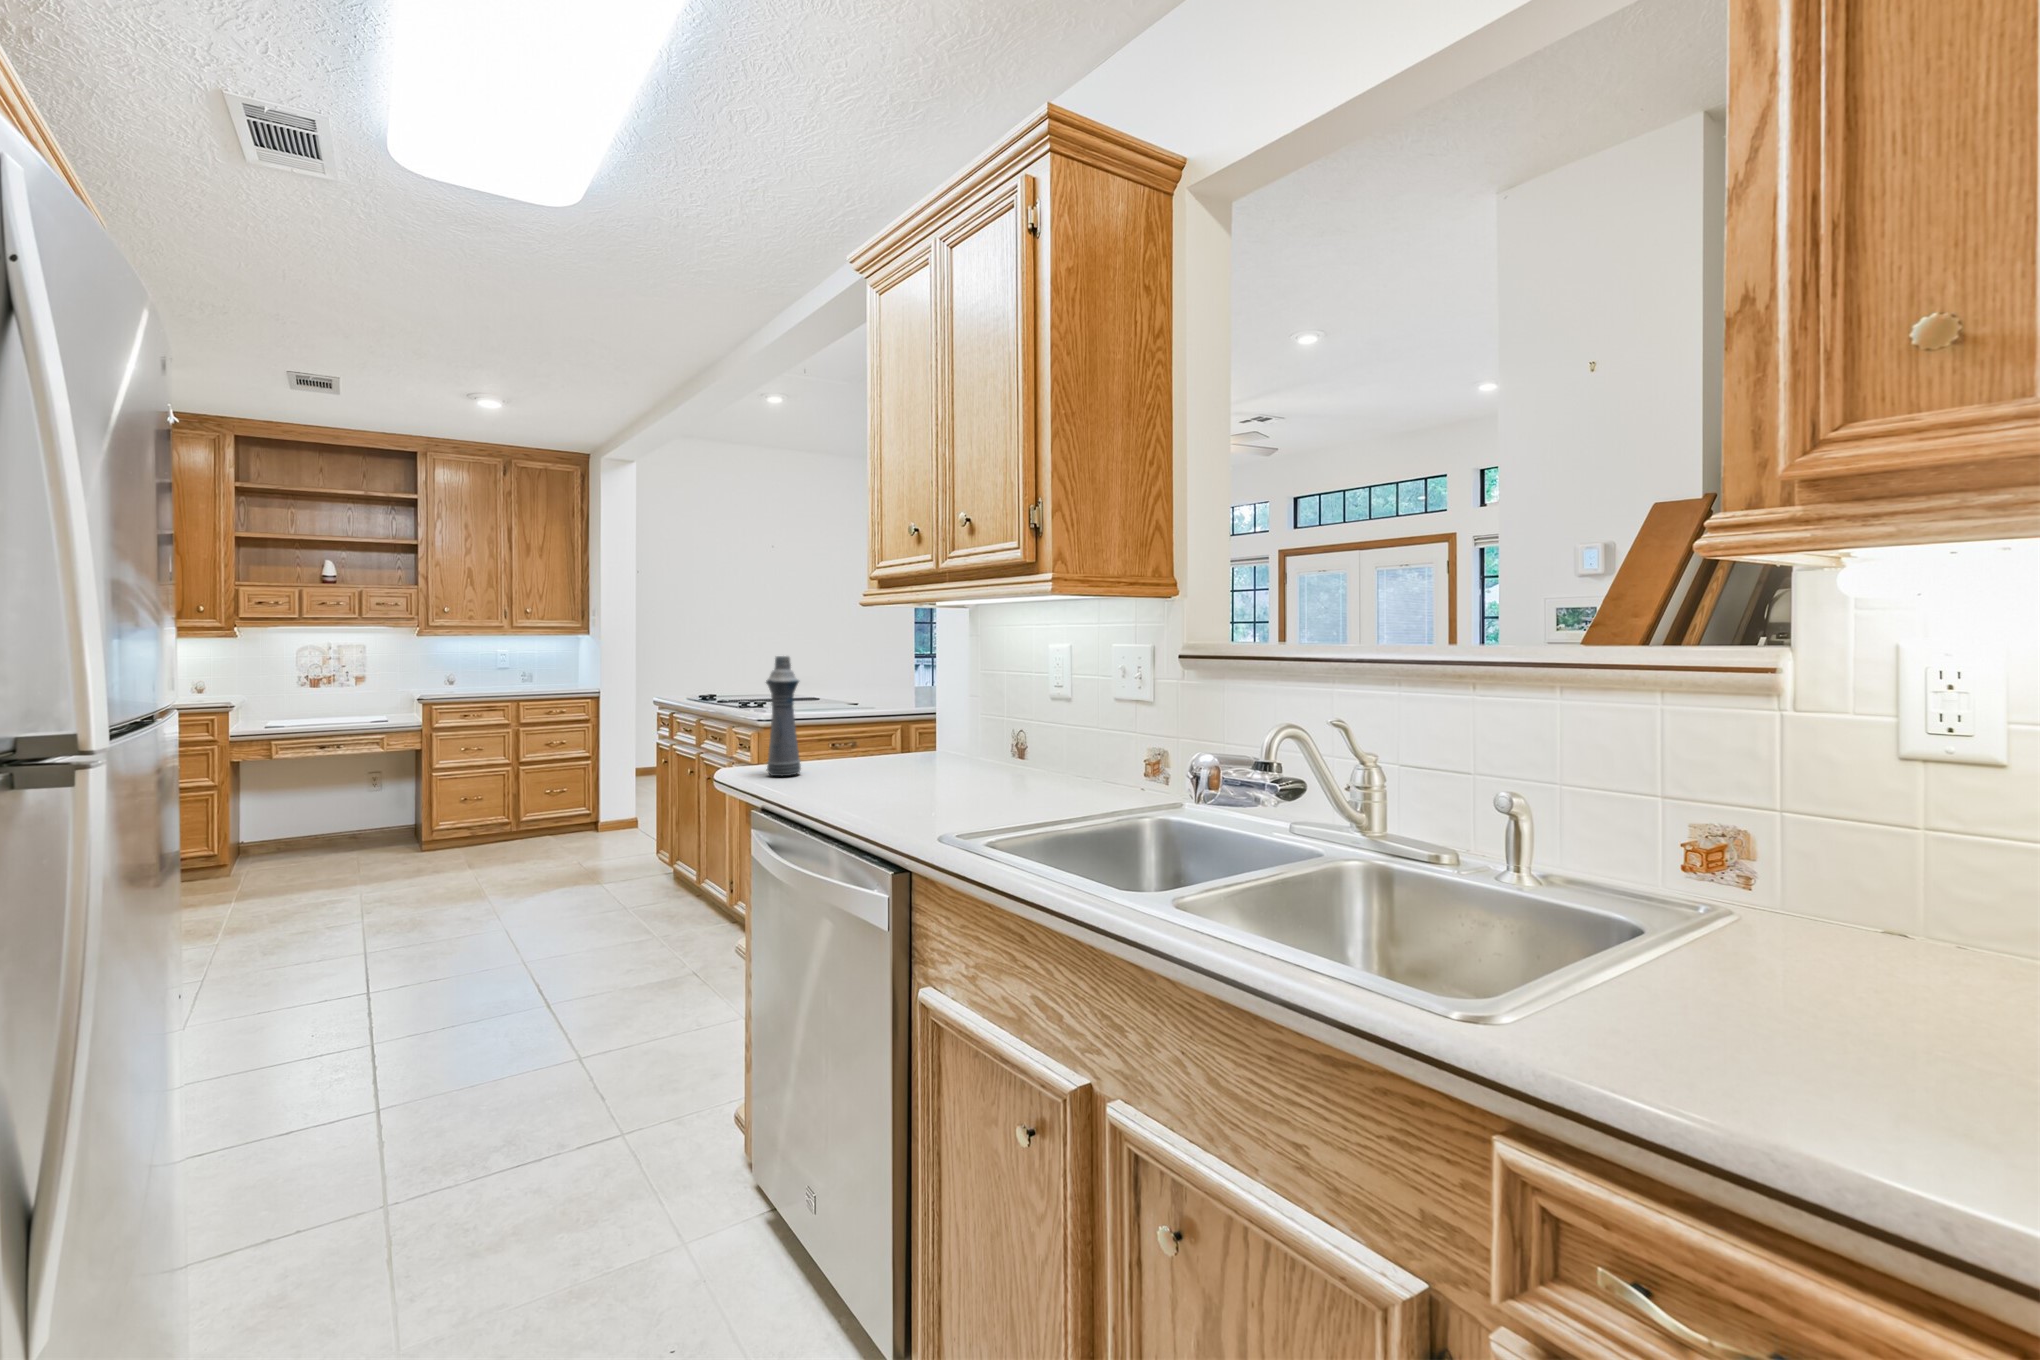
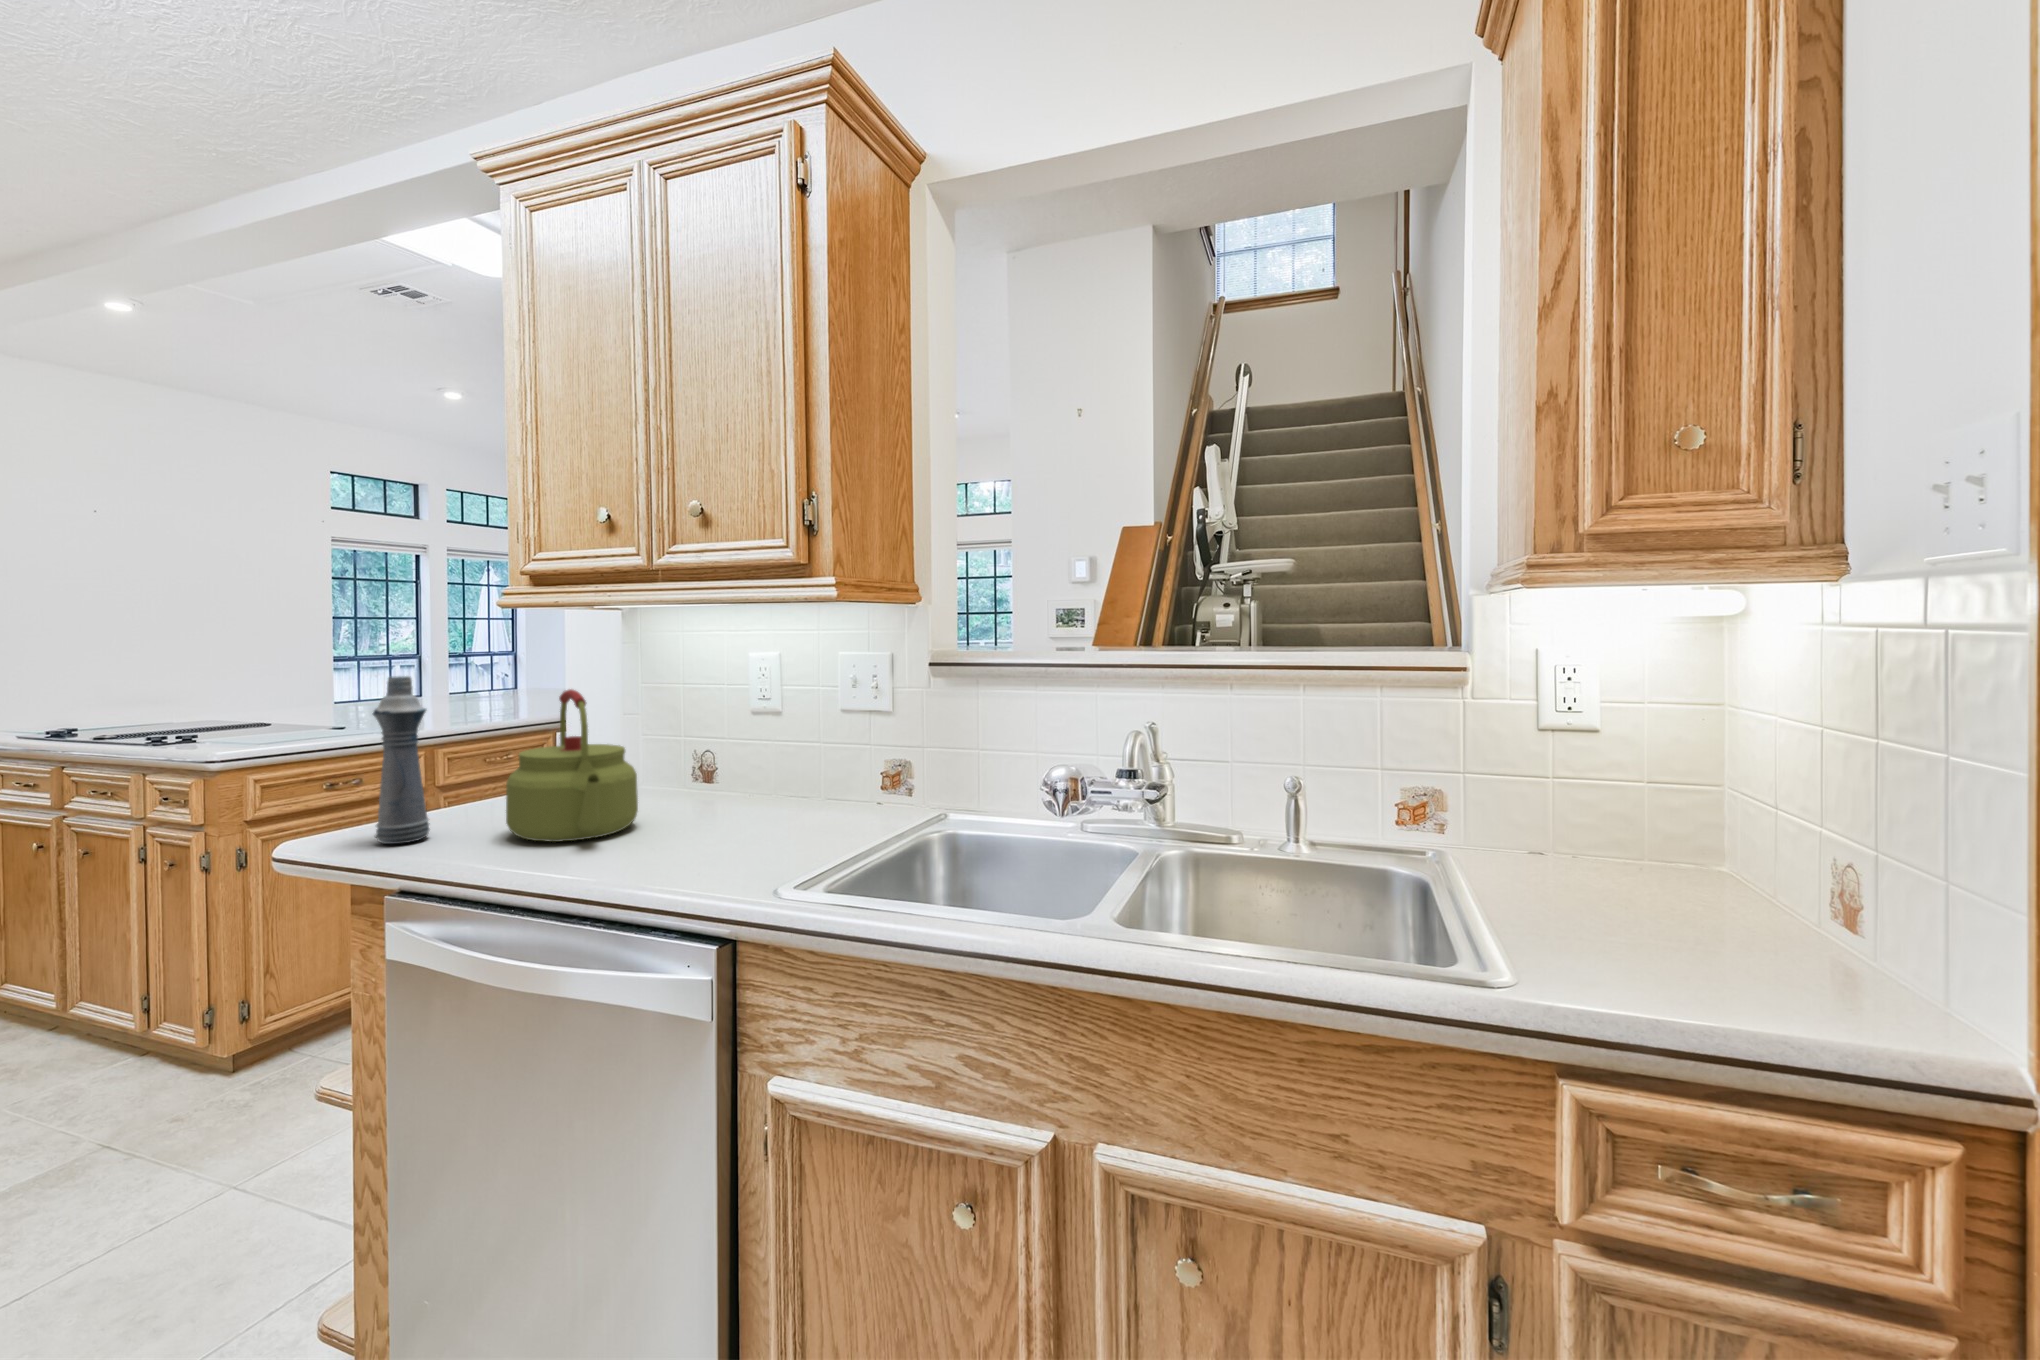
kettle: none [839,669,934,786] -> present [506,689,638,842]

